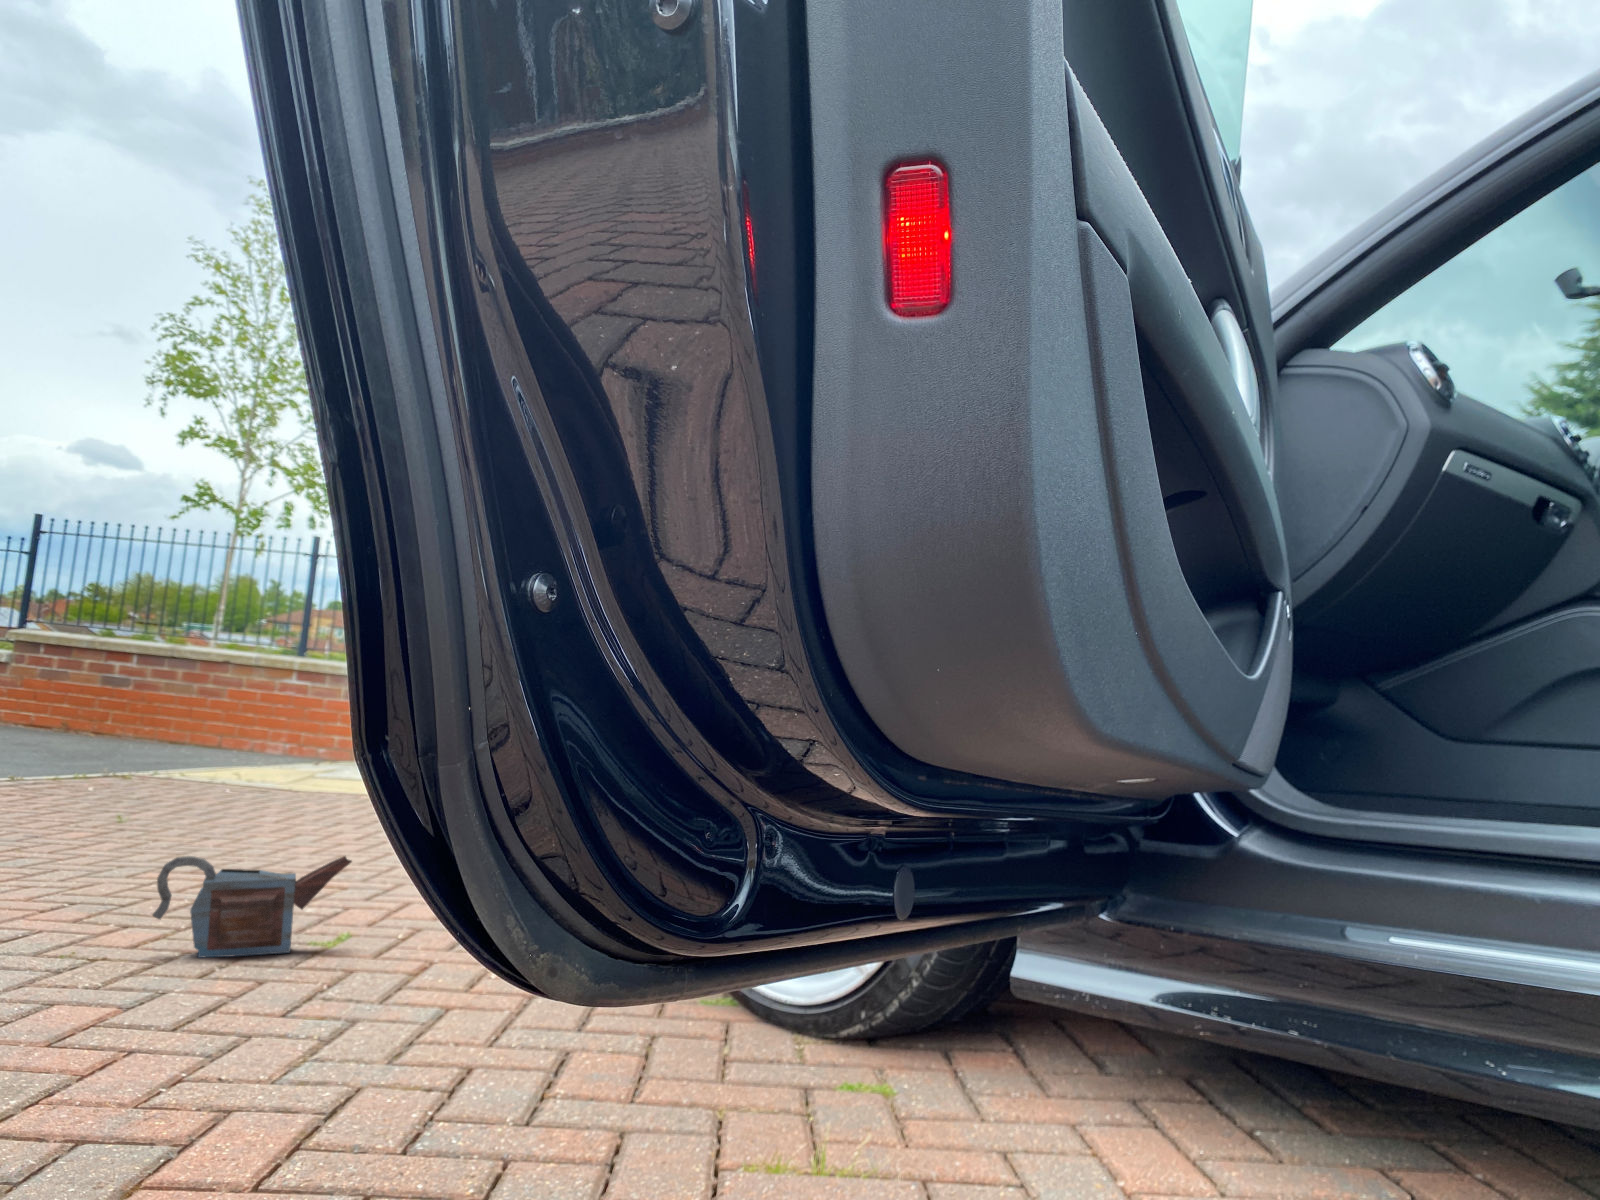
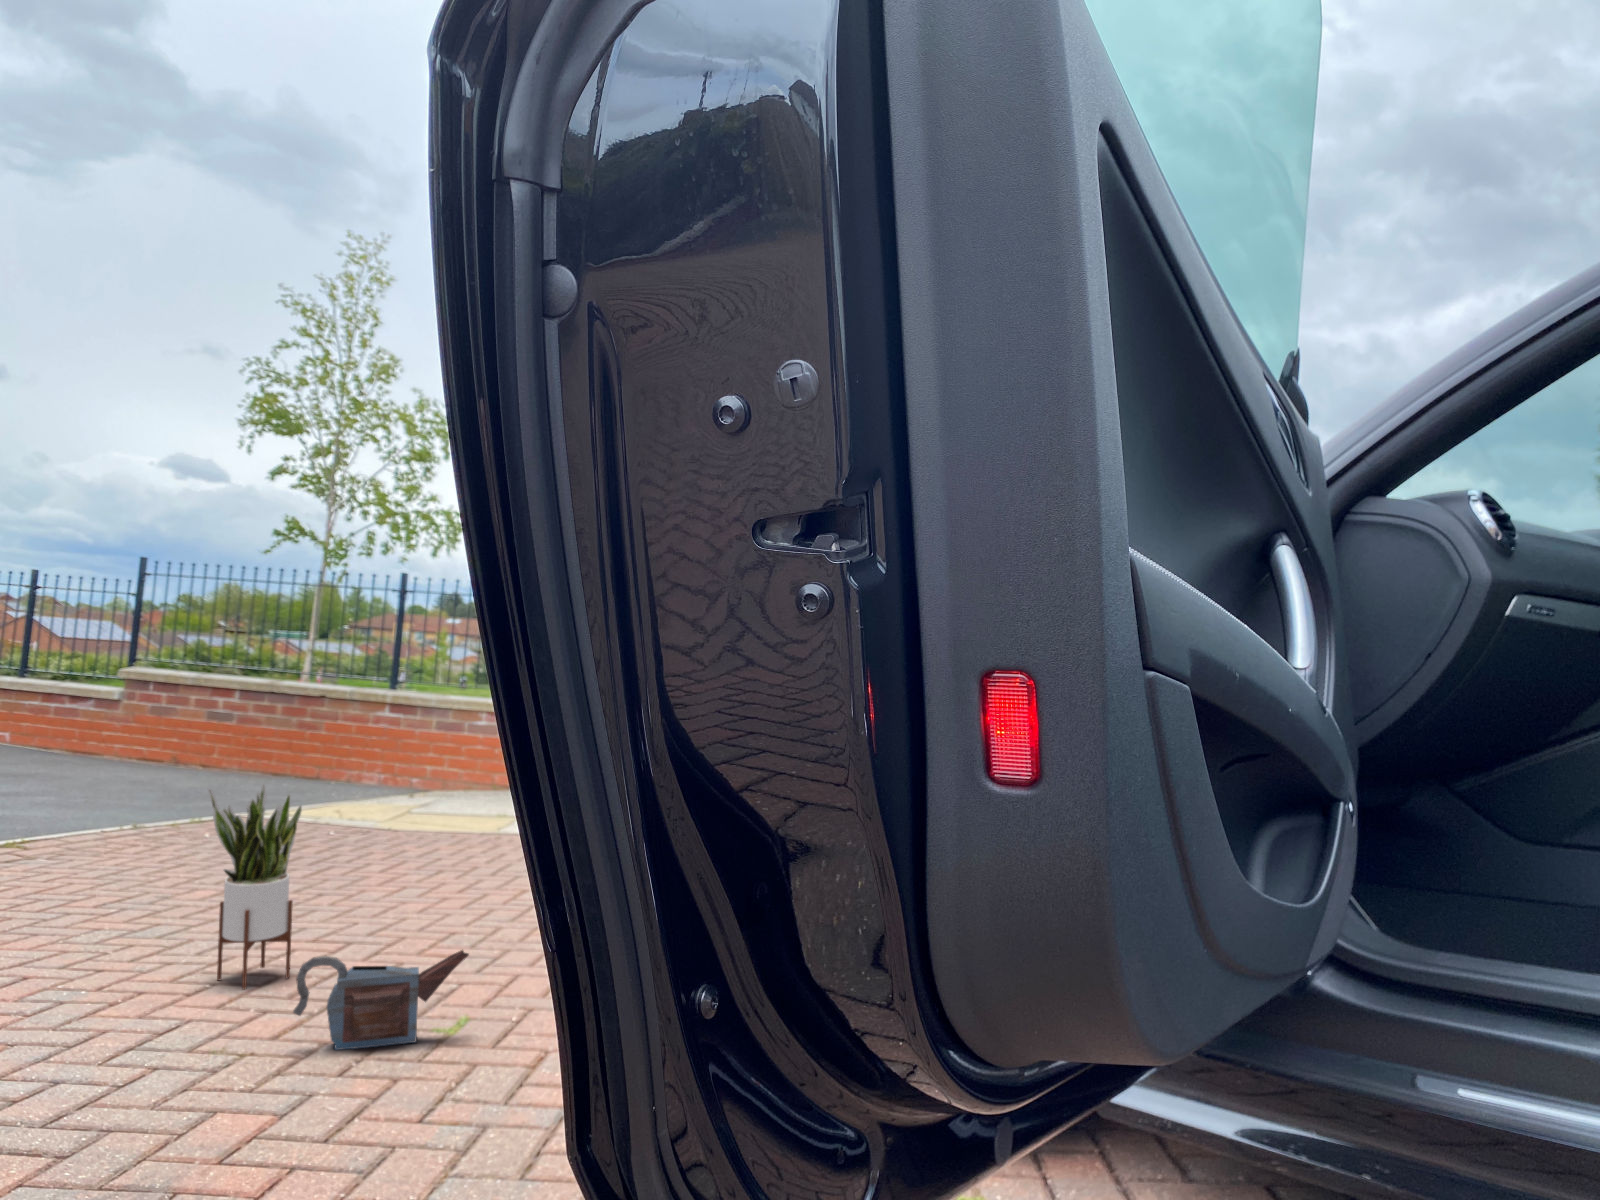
potted plant: none [72,688,179,910] -> present [208,783,302,989]

